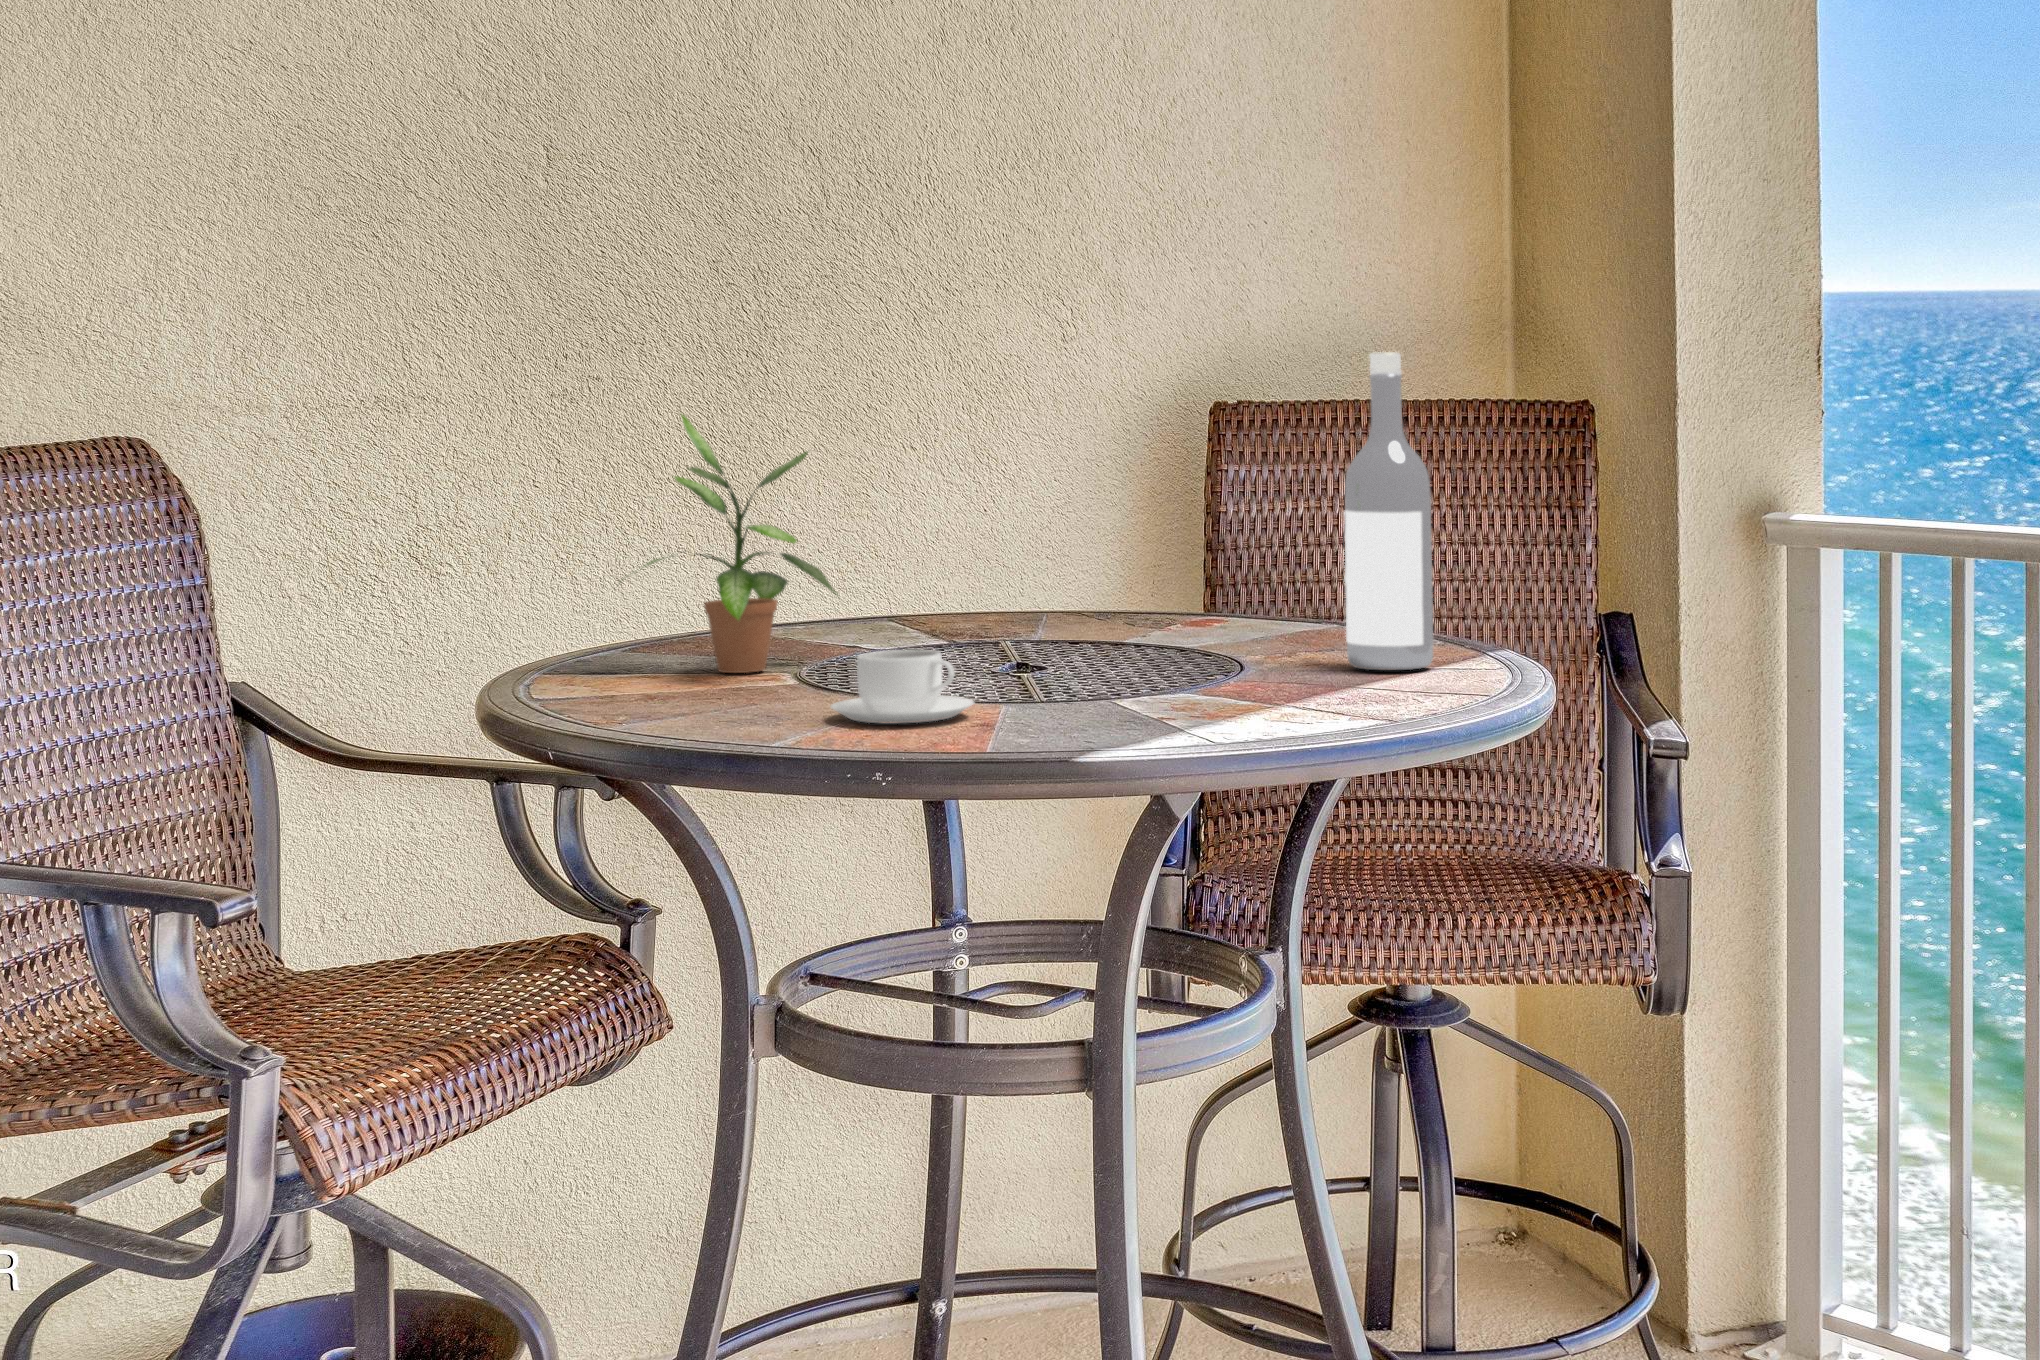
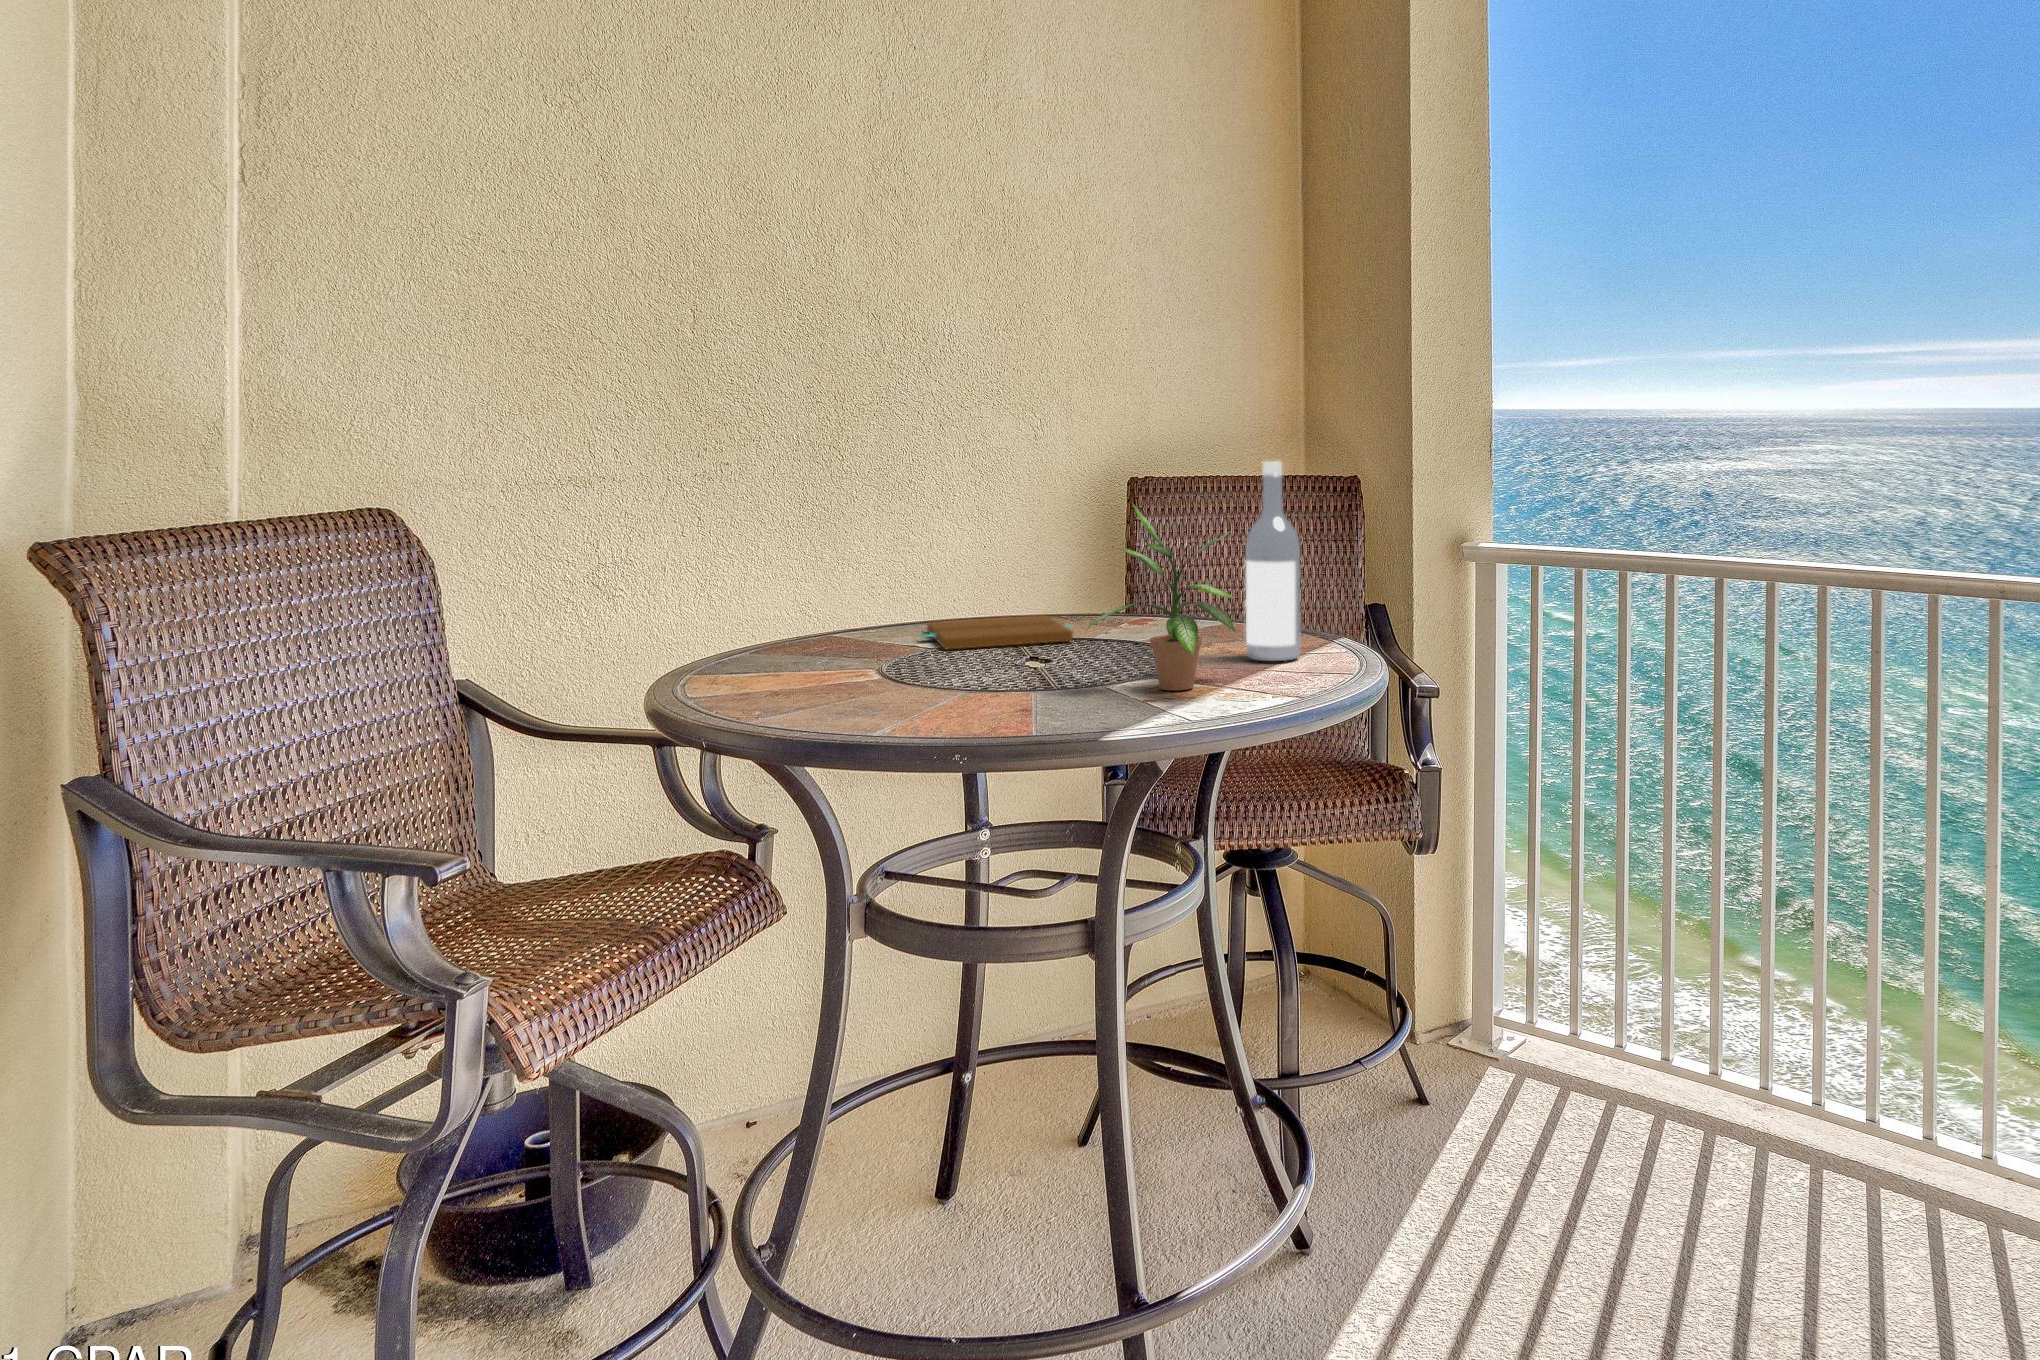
potted plant: present [645,415,837,673] -> present [1086,504,1235,690]
book: none [860,606,1092,649] -> present [924,615,1073,649]
coffee cup: present [831,650,974,724] -> none [912,662,1013,715]

